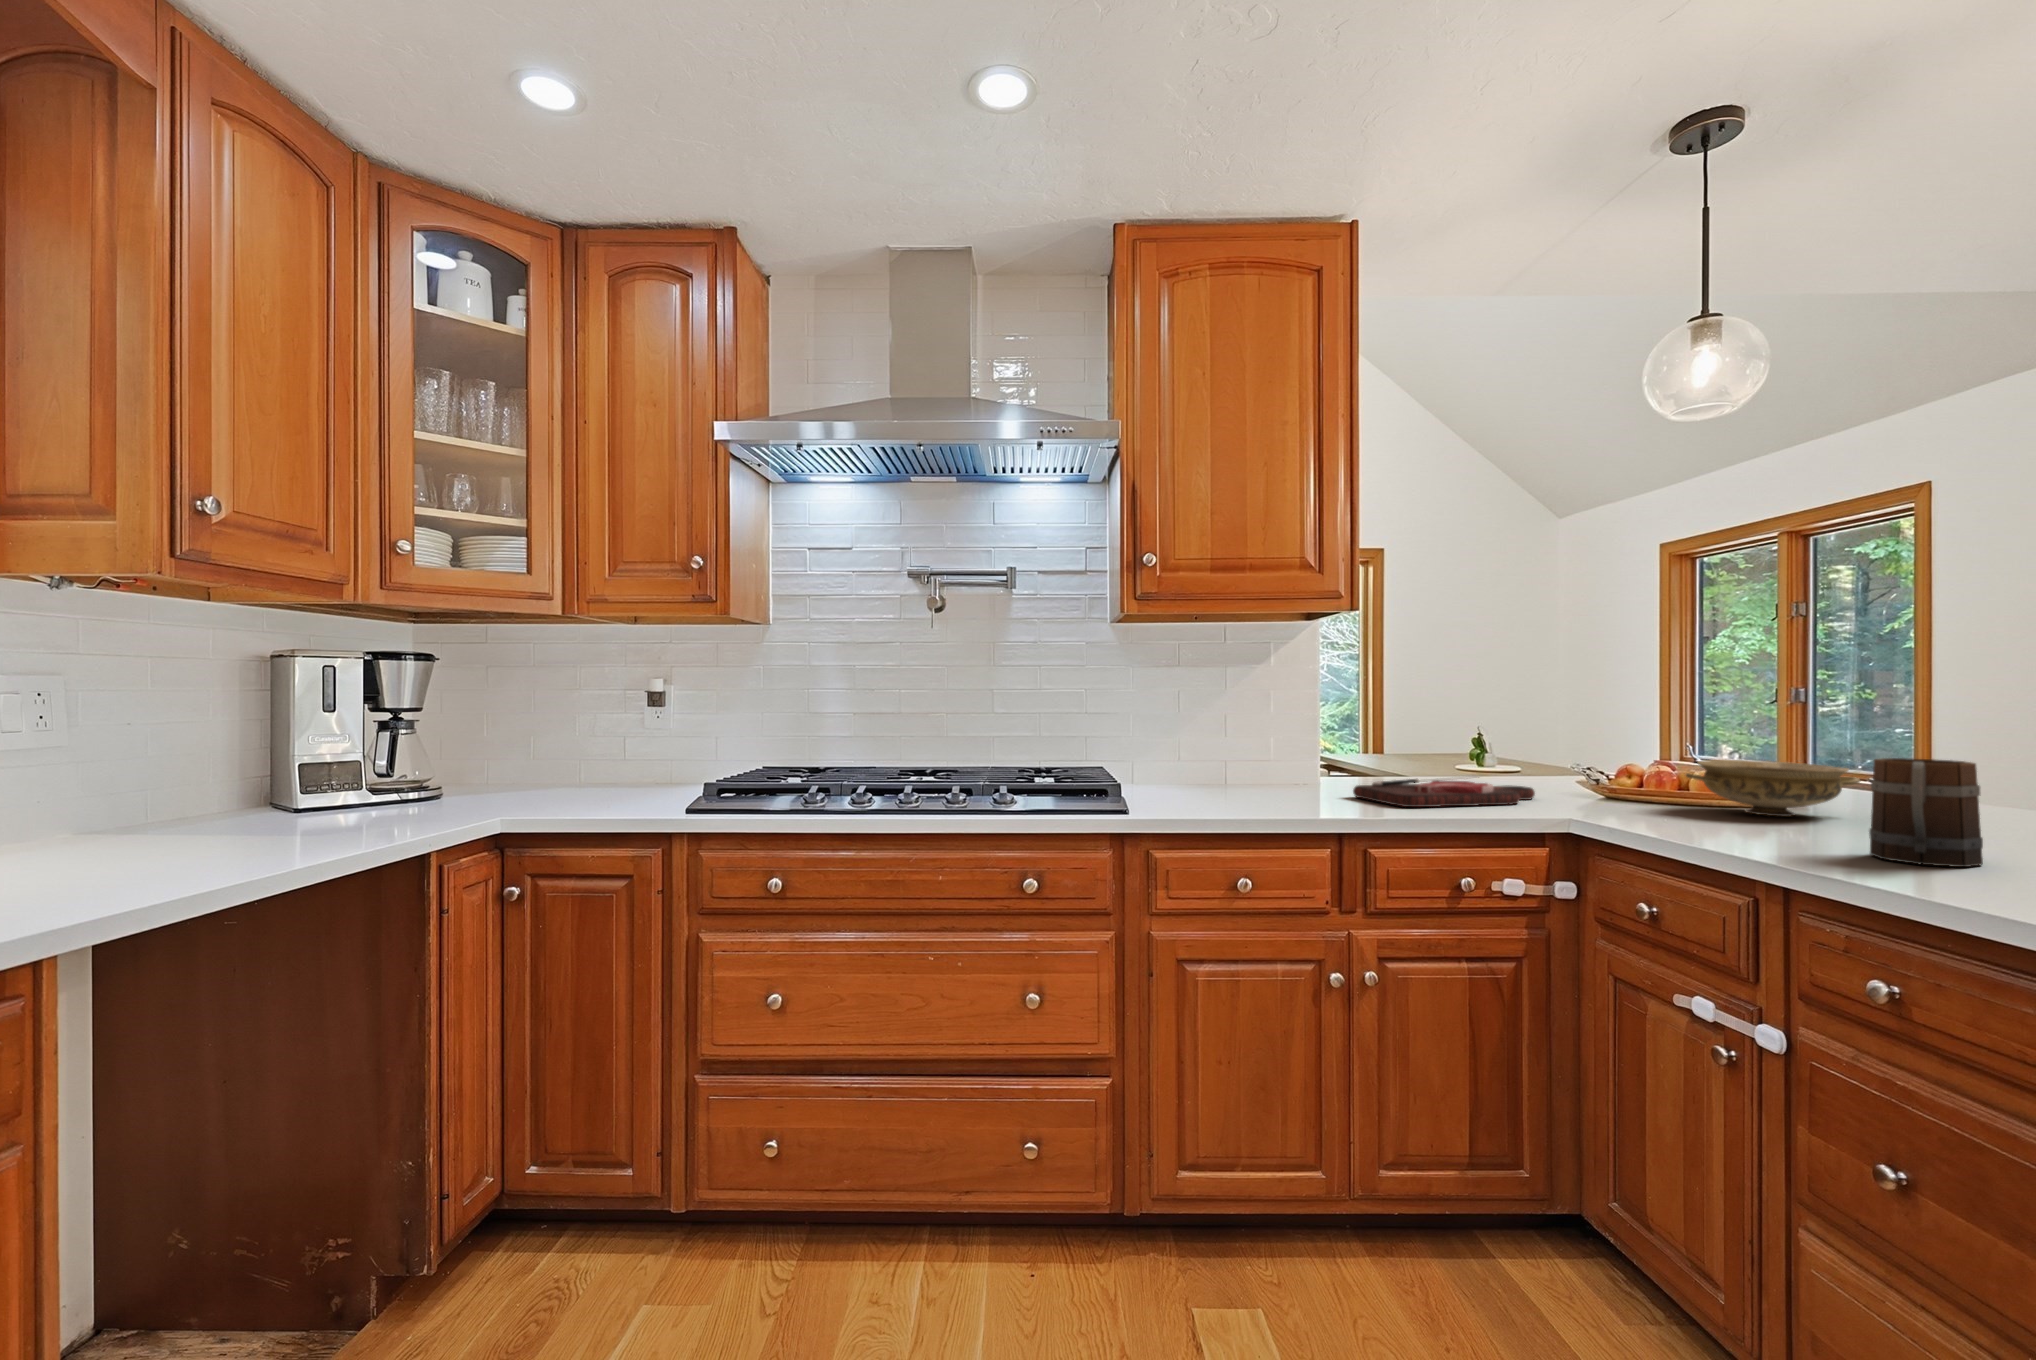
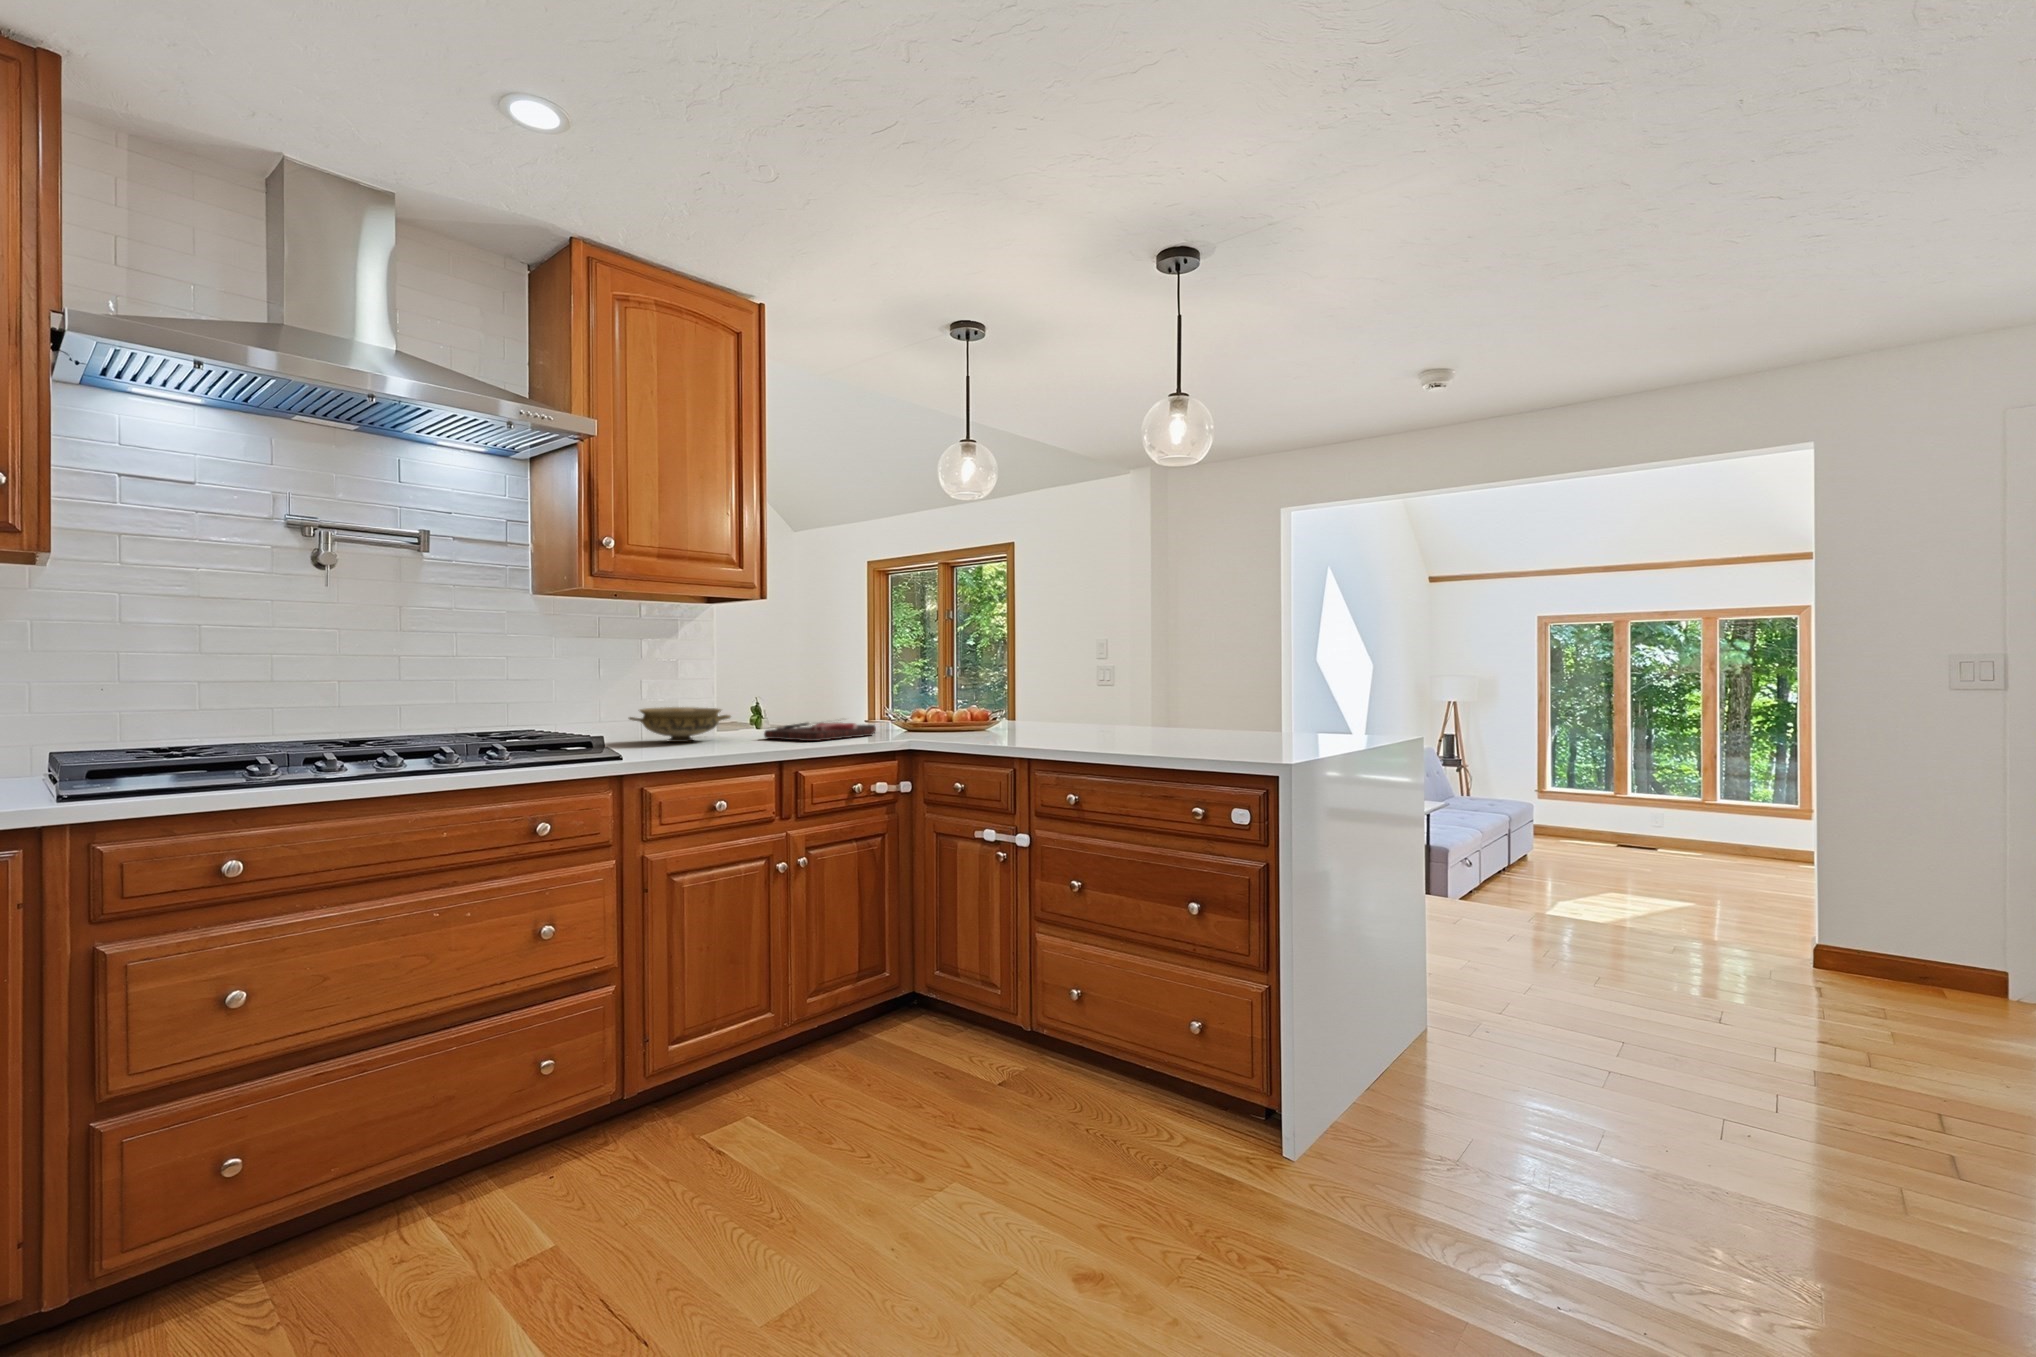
mug: present [1869,758,1983,867] -> none [1064,692,1106,743]
ceramic bowl: present [1686,760,1860,816] -> present [629,707,731,742]

